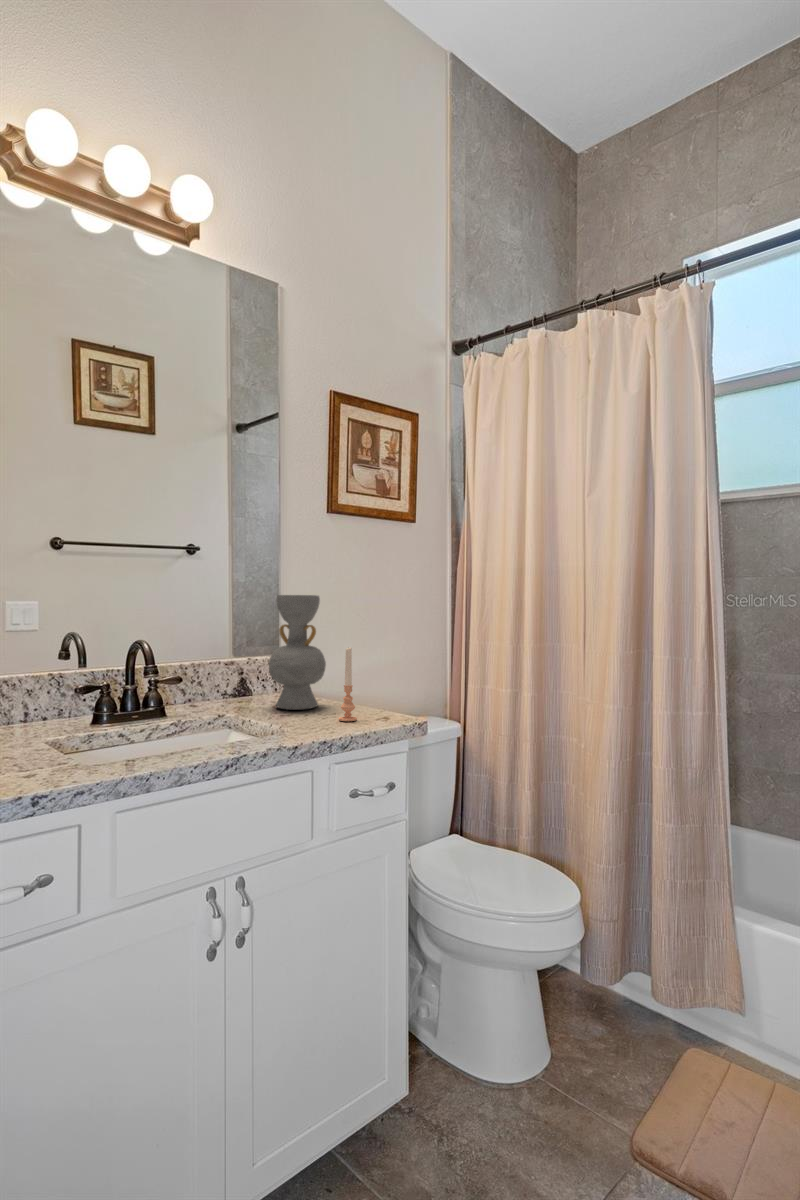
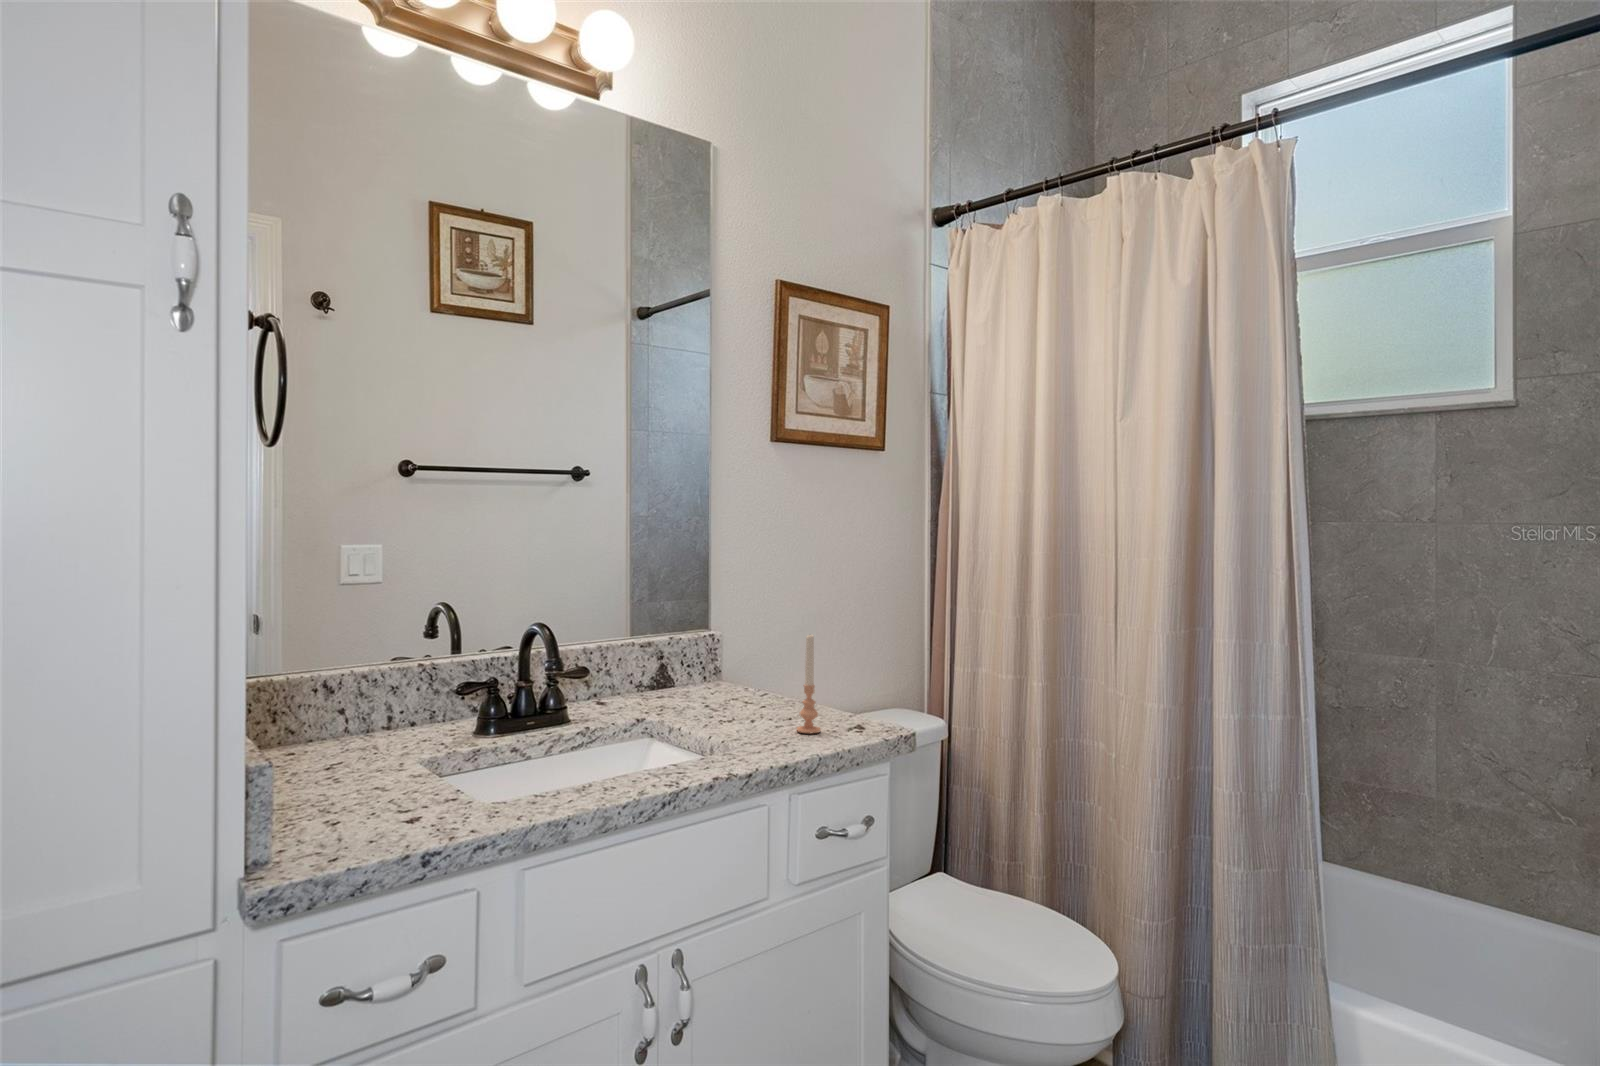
decorative vase: present [269,595,326,710] -> none [700,560,775,714]

